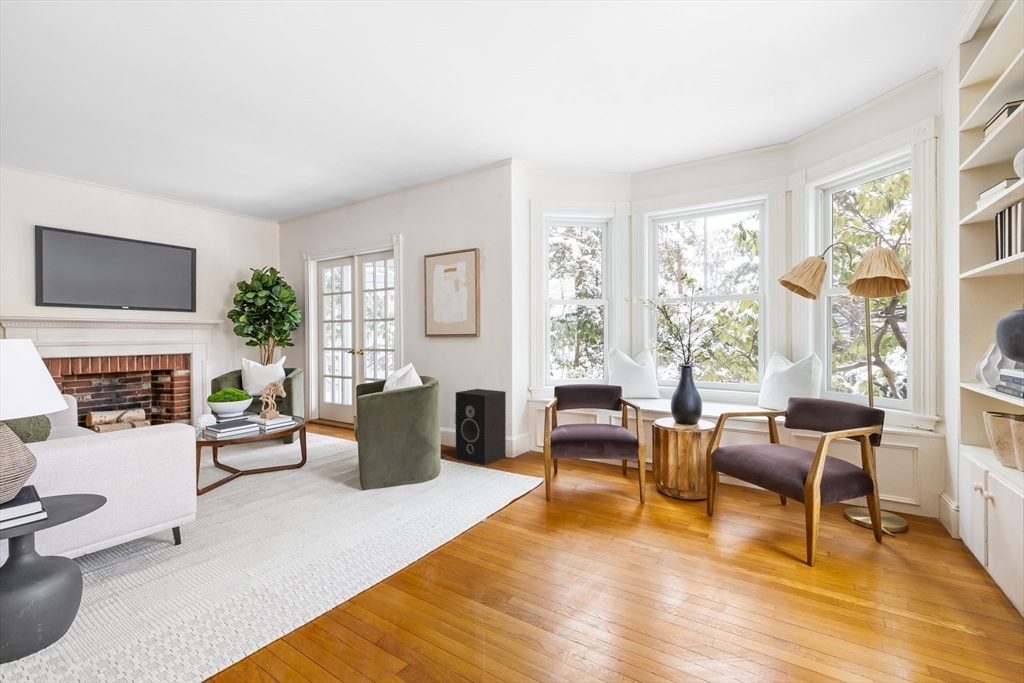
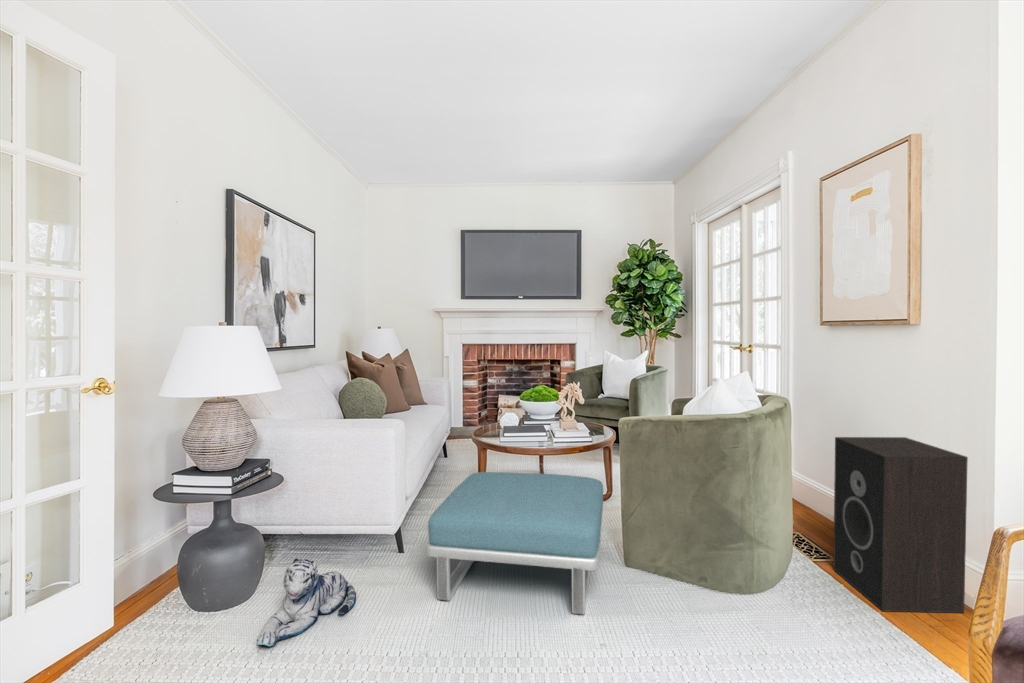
footstool: none [234,442,387,546] -> present [427,472,603,615]
plush toy: none [152,546,220,629] -> present [257,558,356,647]

